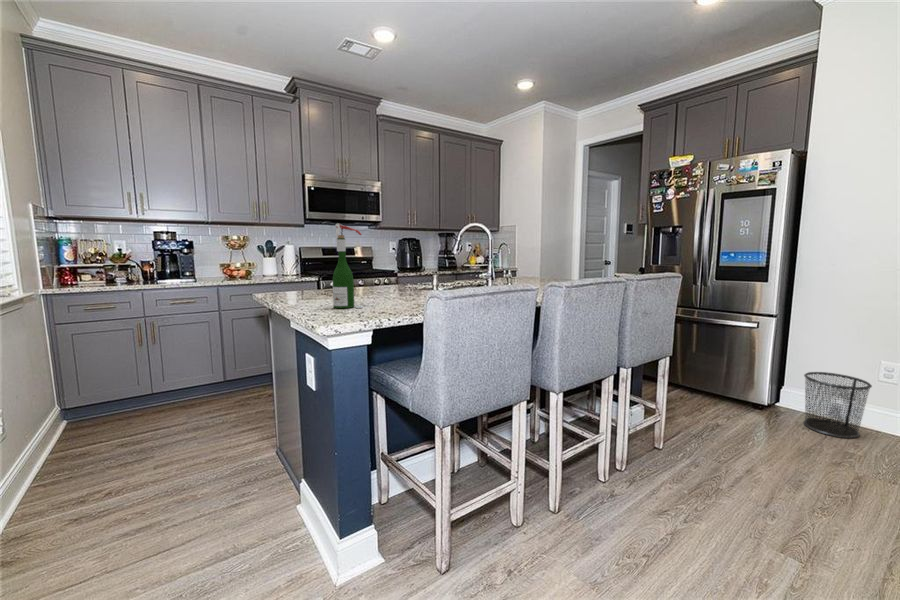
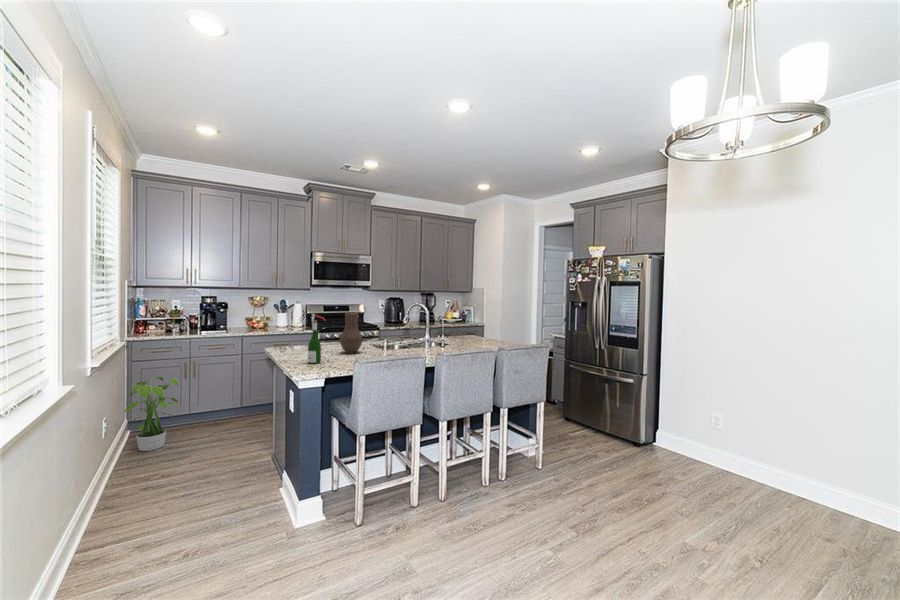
vase: none [373,232,407,296] -> present [340,313,363,353]
potted plant: none [43,344,133,452] -> present [124,377,179,451]
trash can: present [804,372,872,438] -> none [659,417,701,467]

